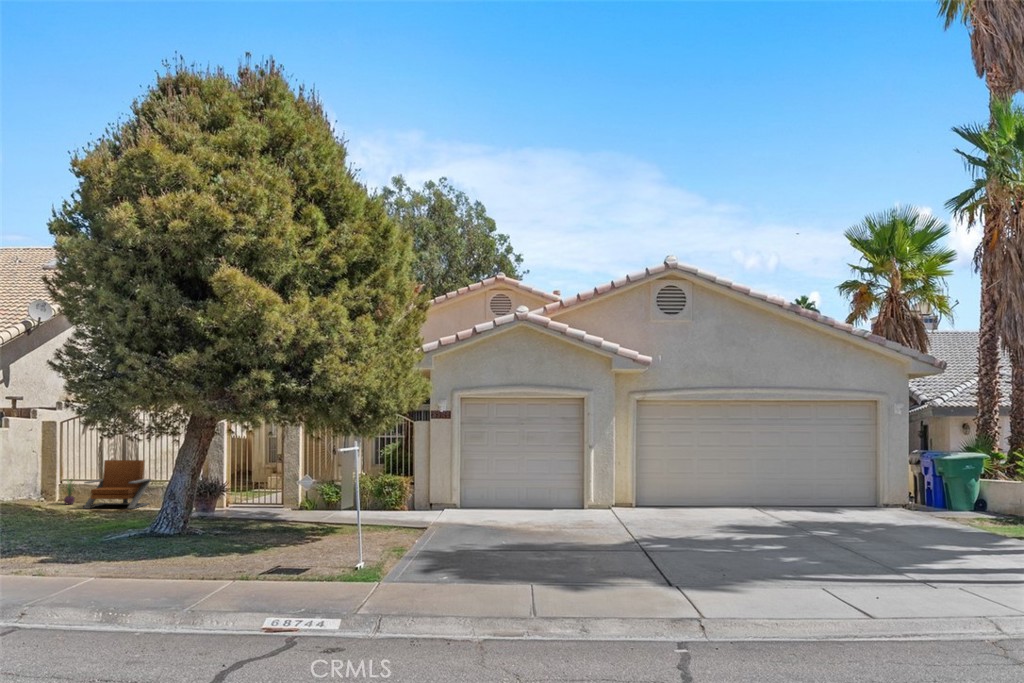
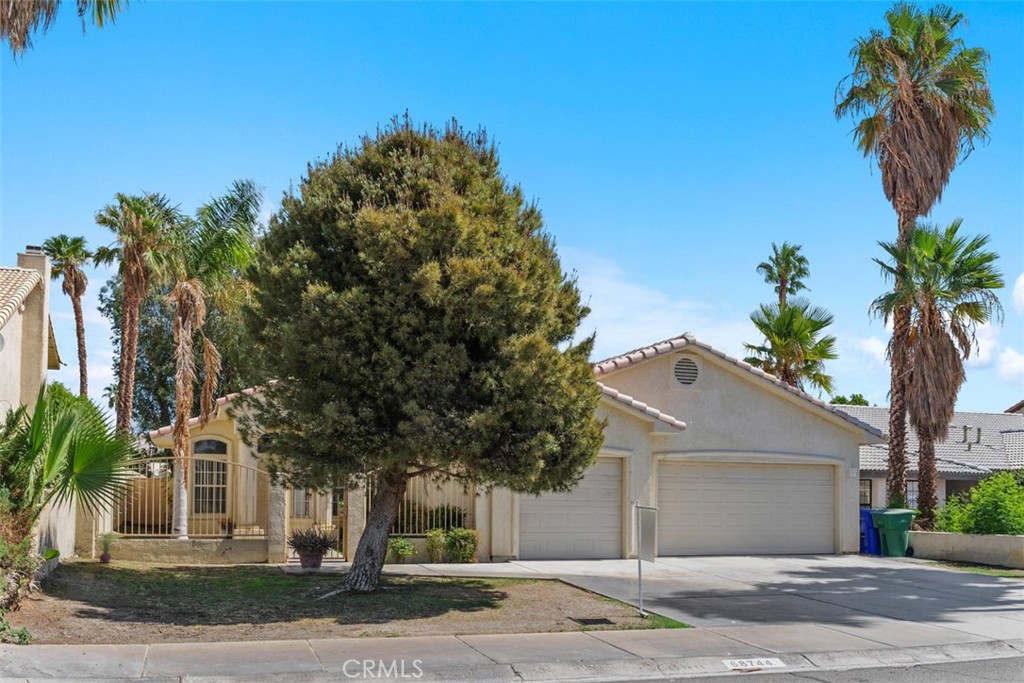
lounge chair: present [83,460,151,509] -> none [142,512,206,567]

